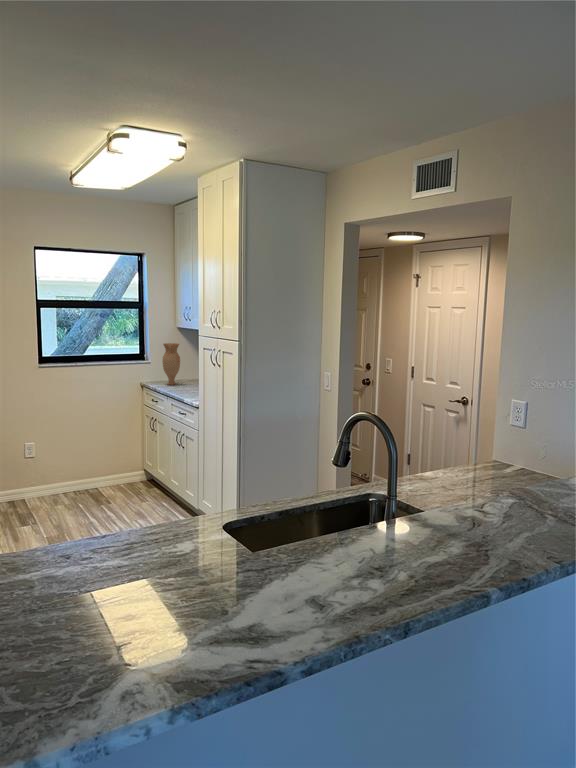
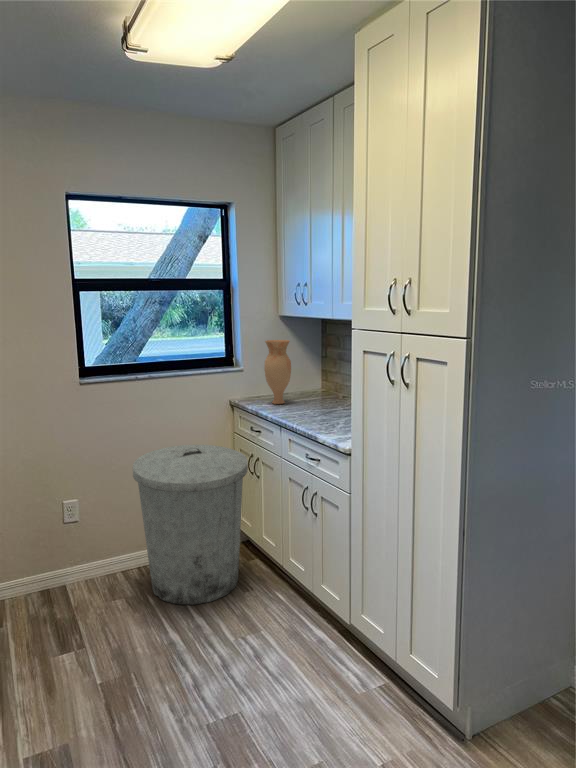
trash can: none [72,408,147,507] -> present [133,445,248,605]

